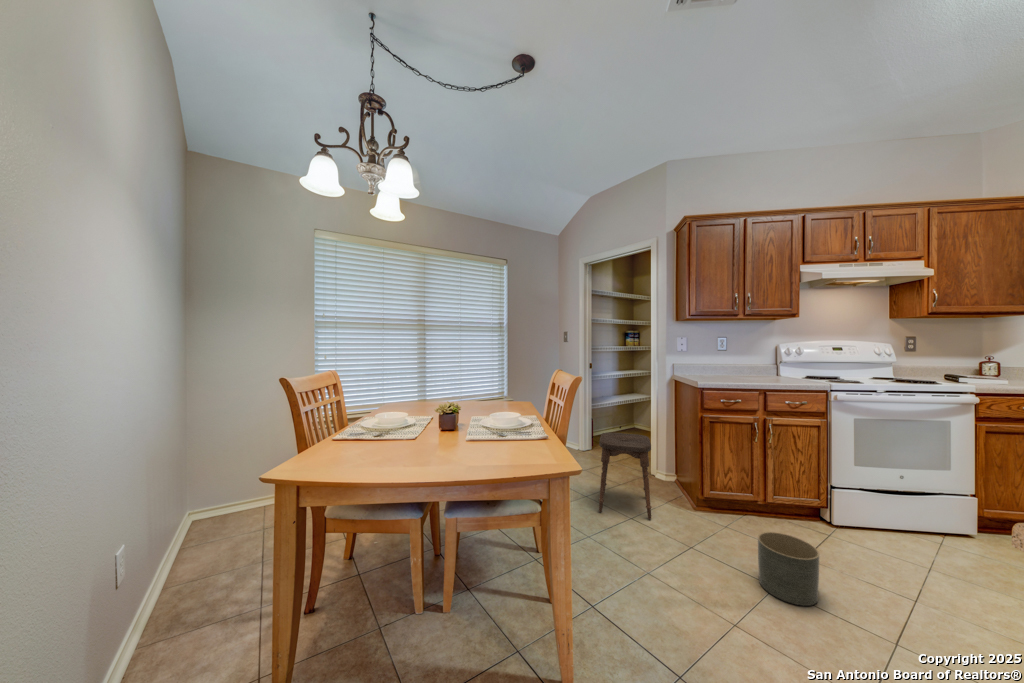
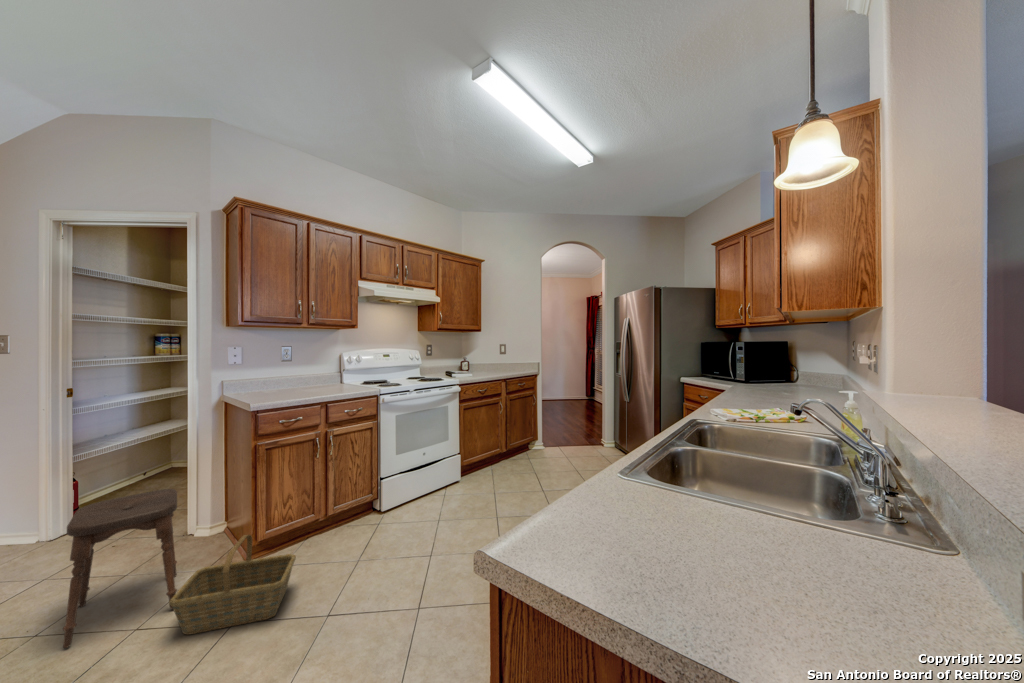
basket: none [650,486,738,563] -> present [169,535,296,635]
planter: present [758,532,819,606] -> none [314,547,368,622]

